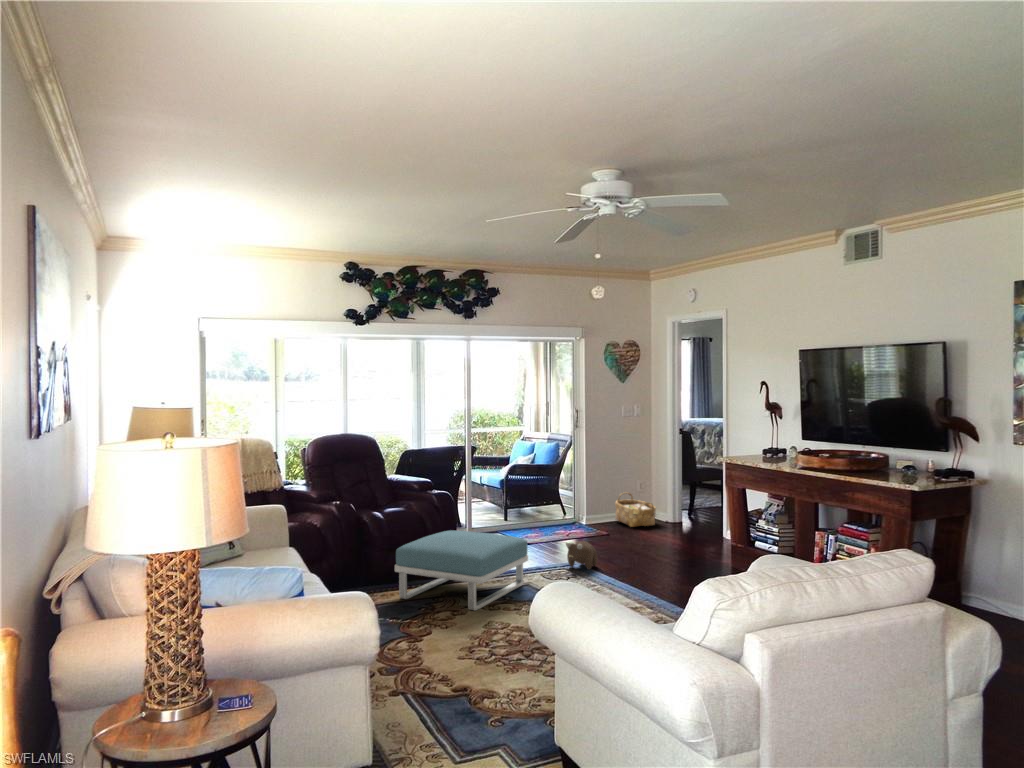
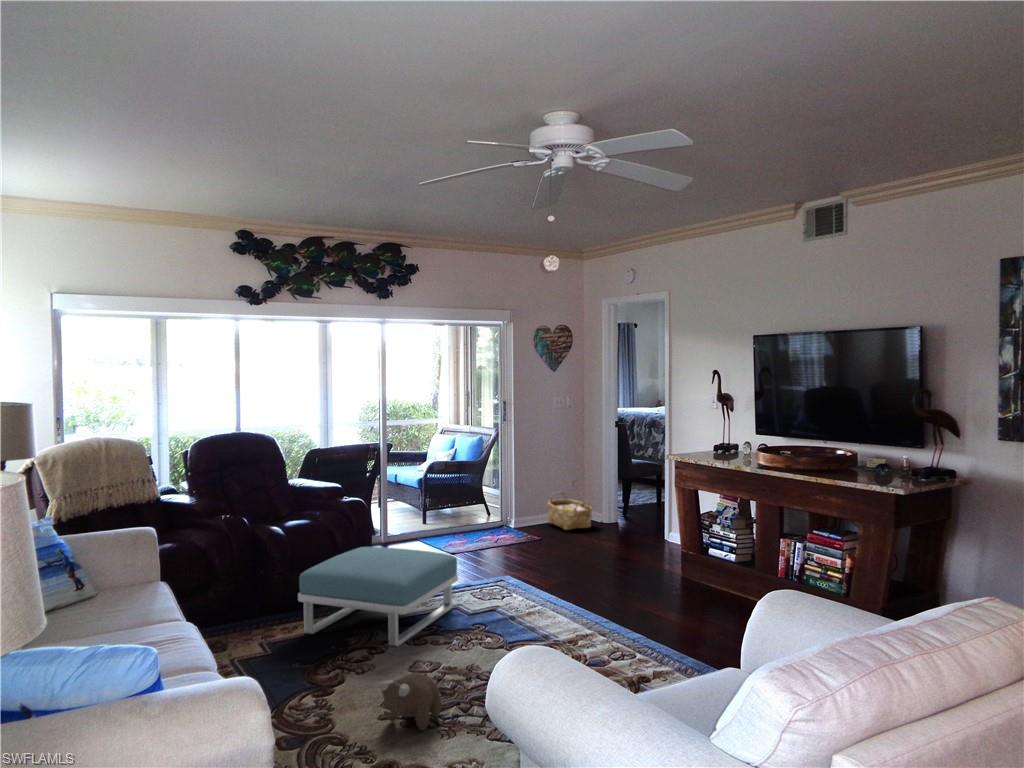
plush toy: present [566,541,597,570] -> present [377,673,441,731]

